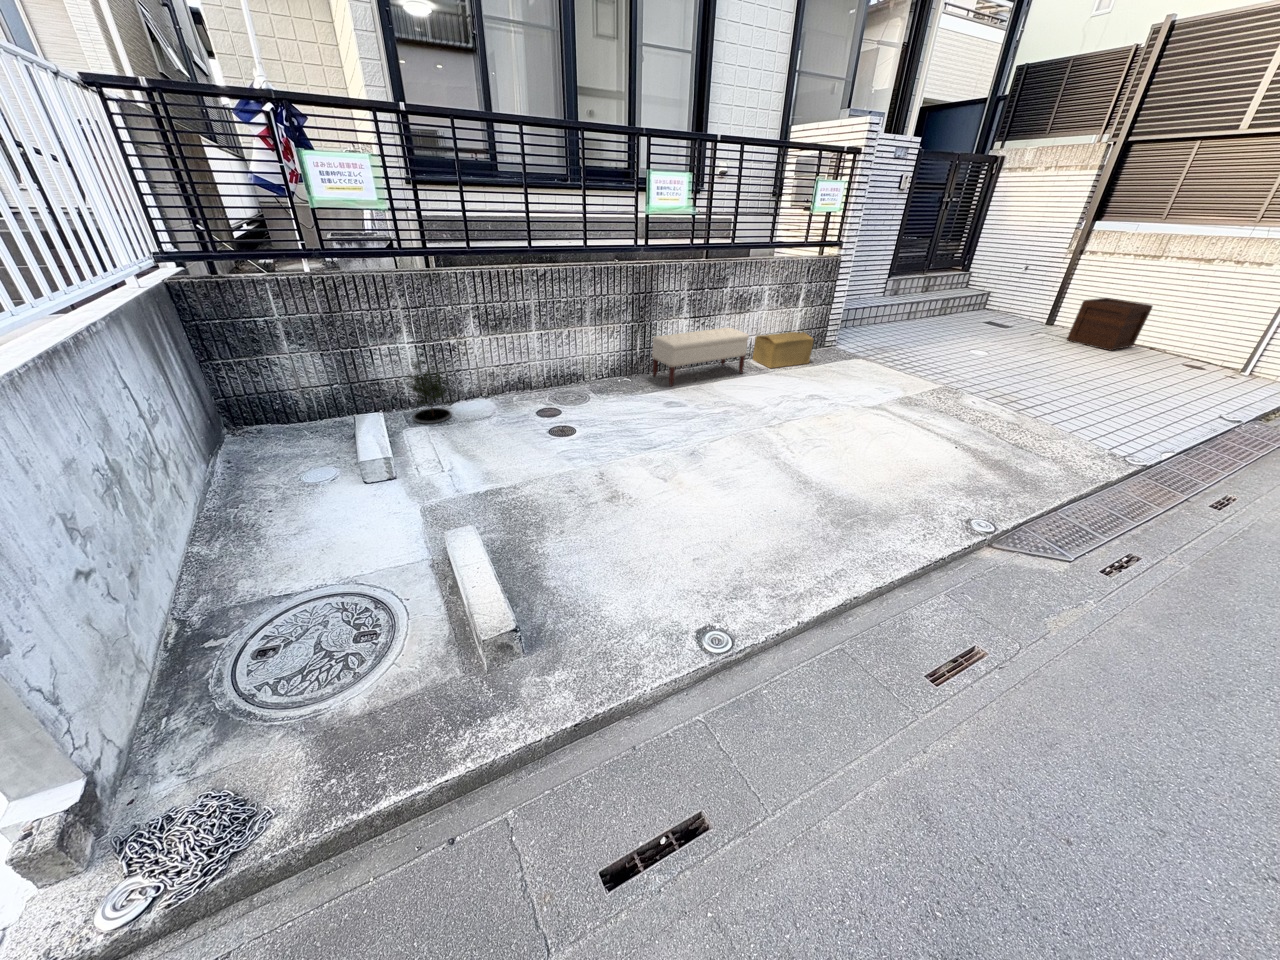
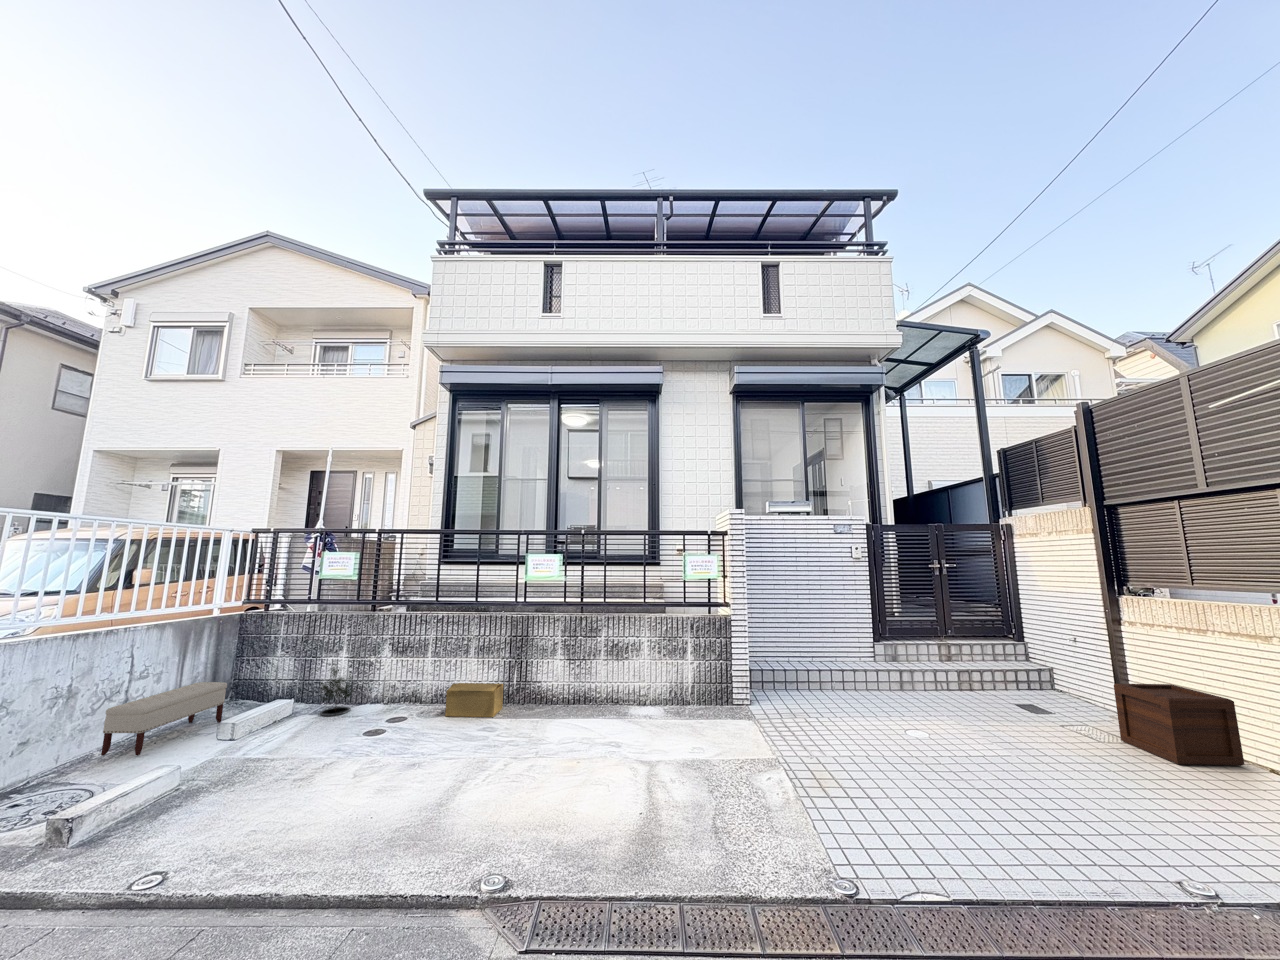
bench: present [652,328,749,386] -> present [101,682,227,756]
cardboard box: present [753,332,813,368] -> present [445,683,503,717]

